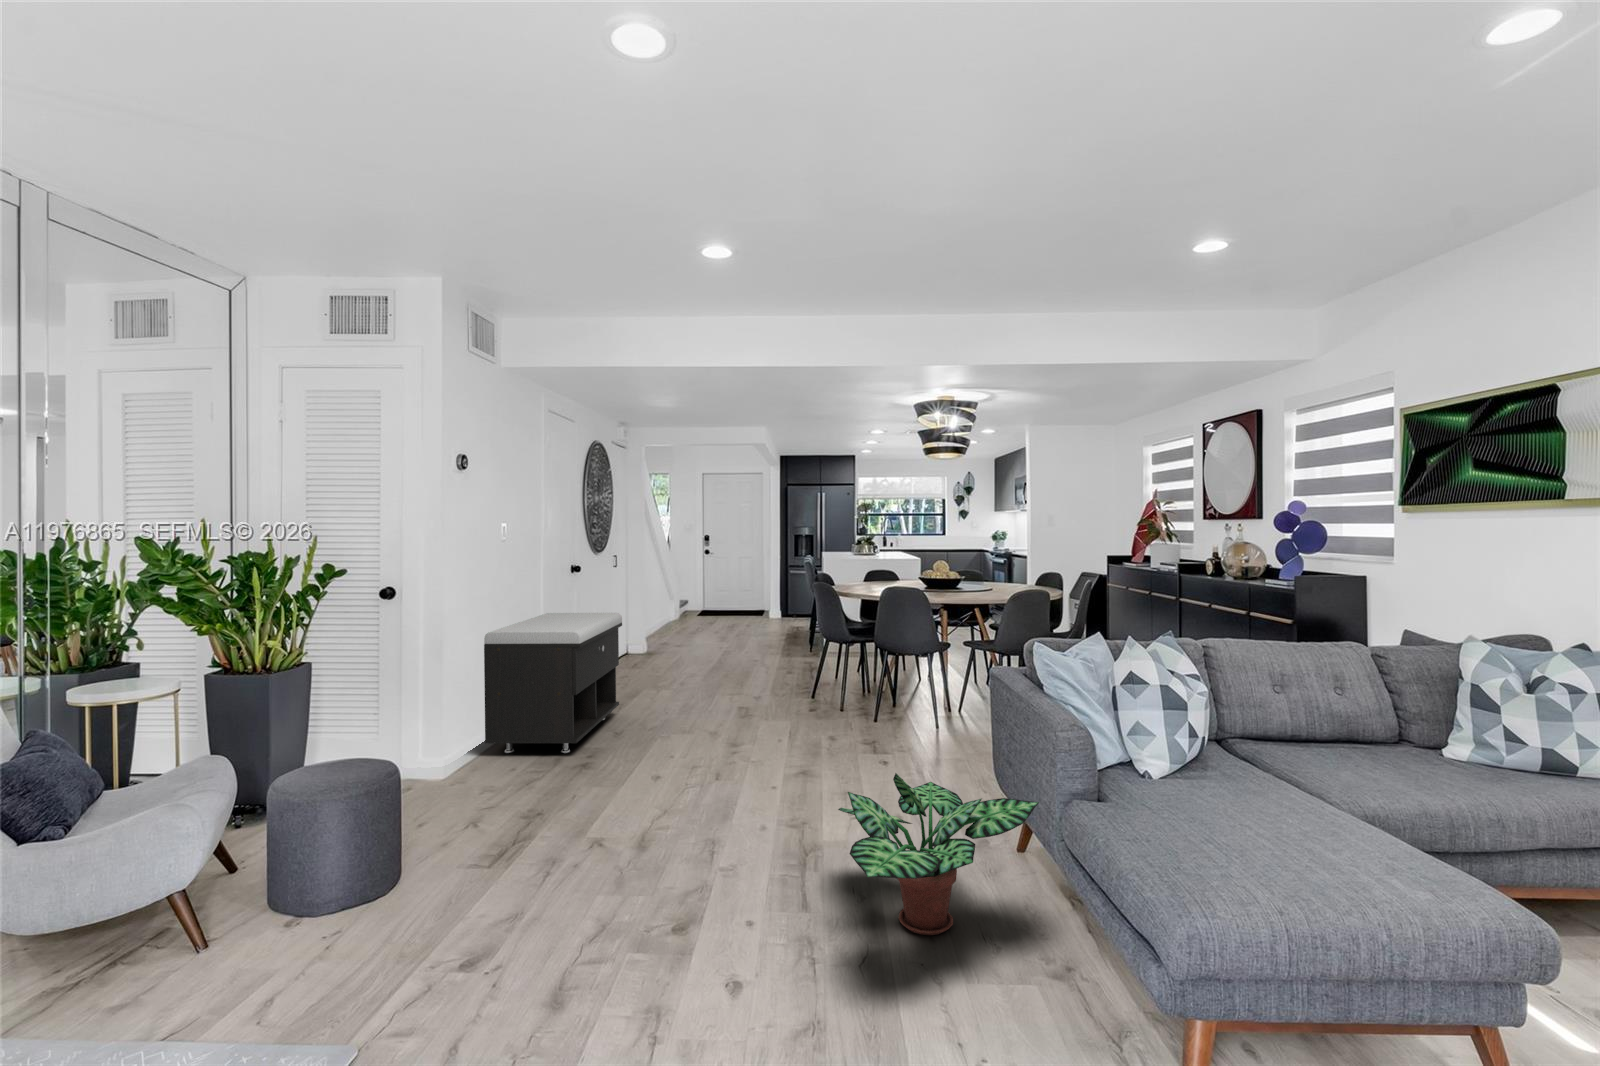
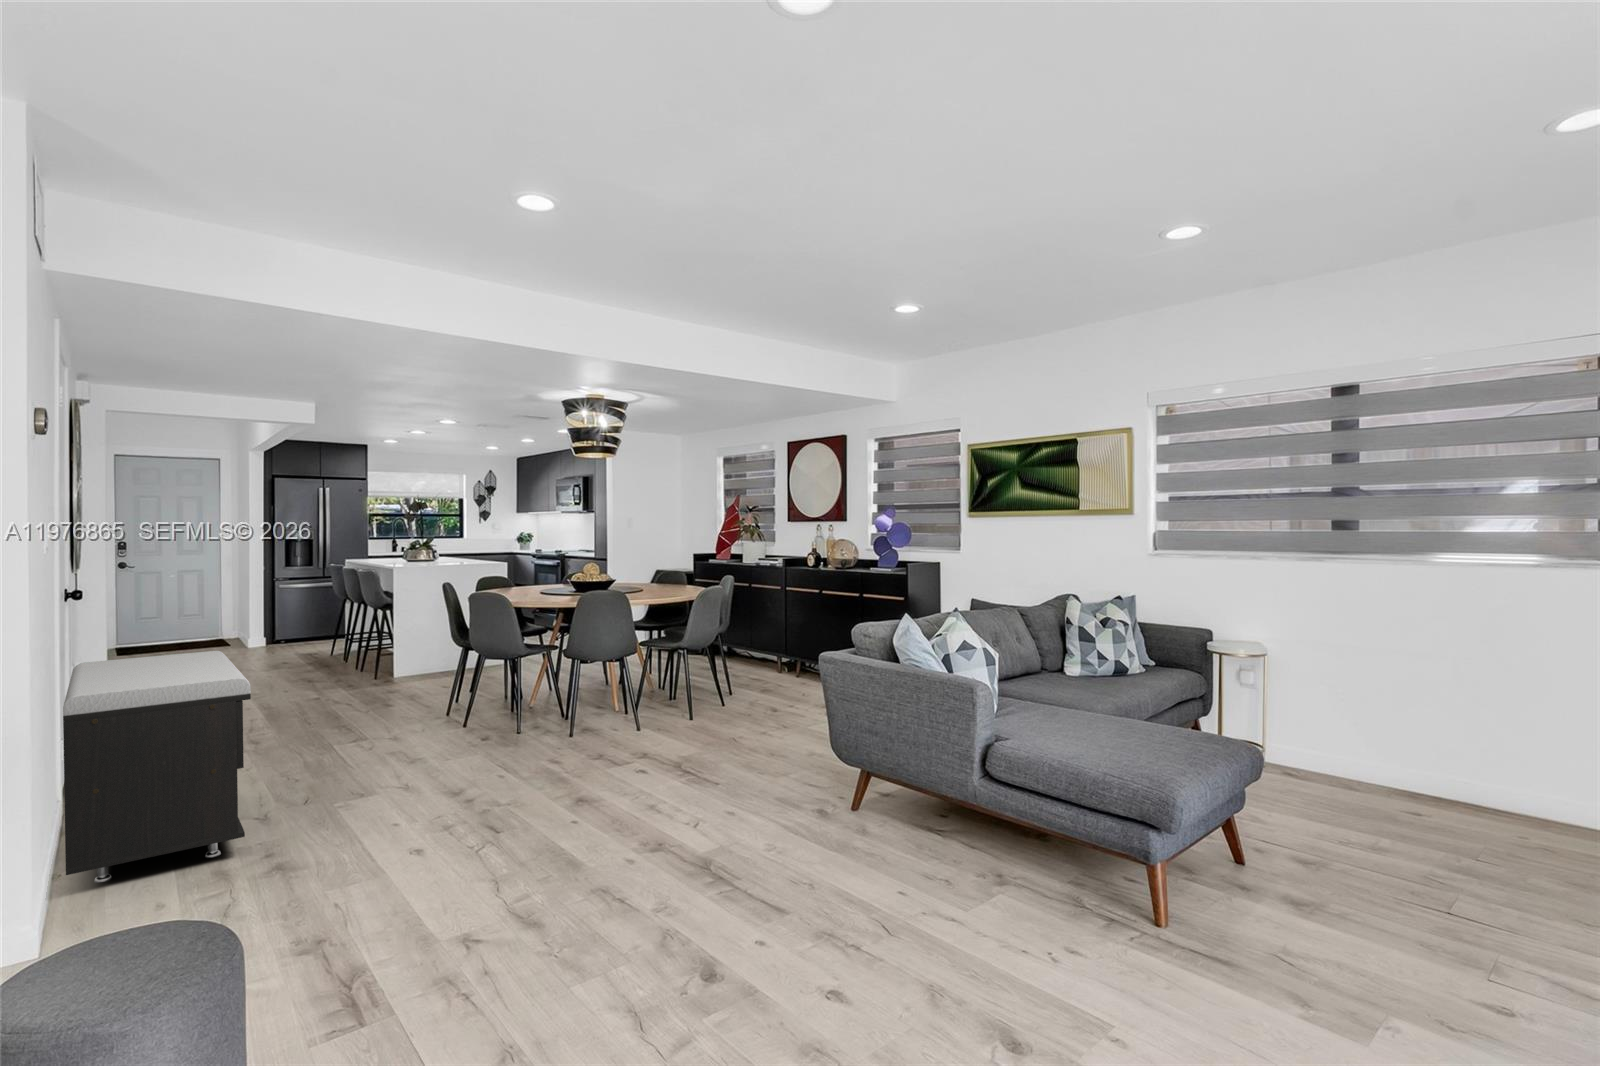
potted plant: present [838,773,1039,935] -> none [747,747,934,885]

